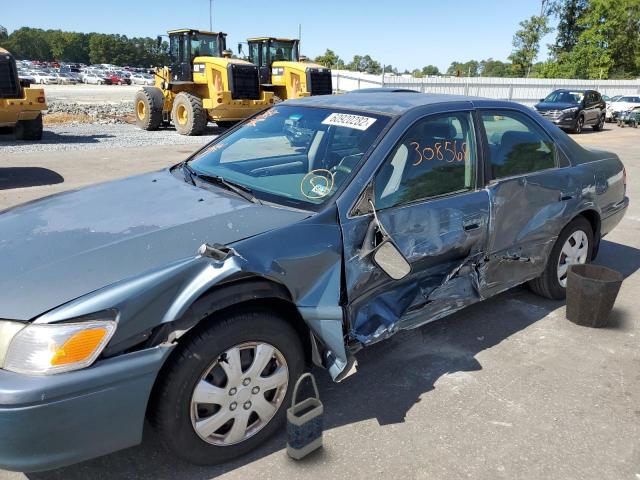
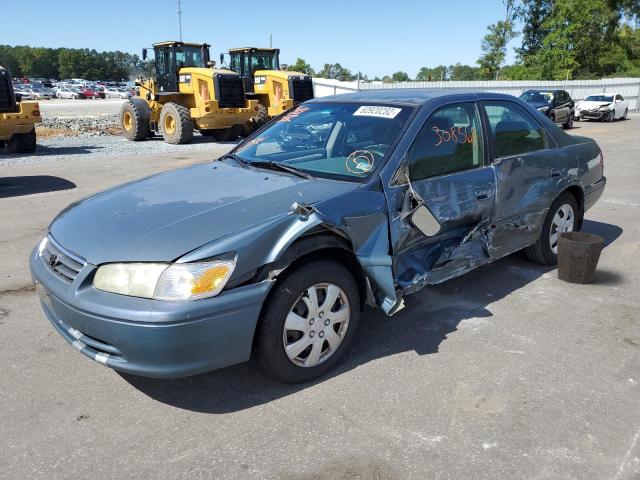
bag: present [287,373,323,459] -> none [351,309,379,379]

